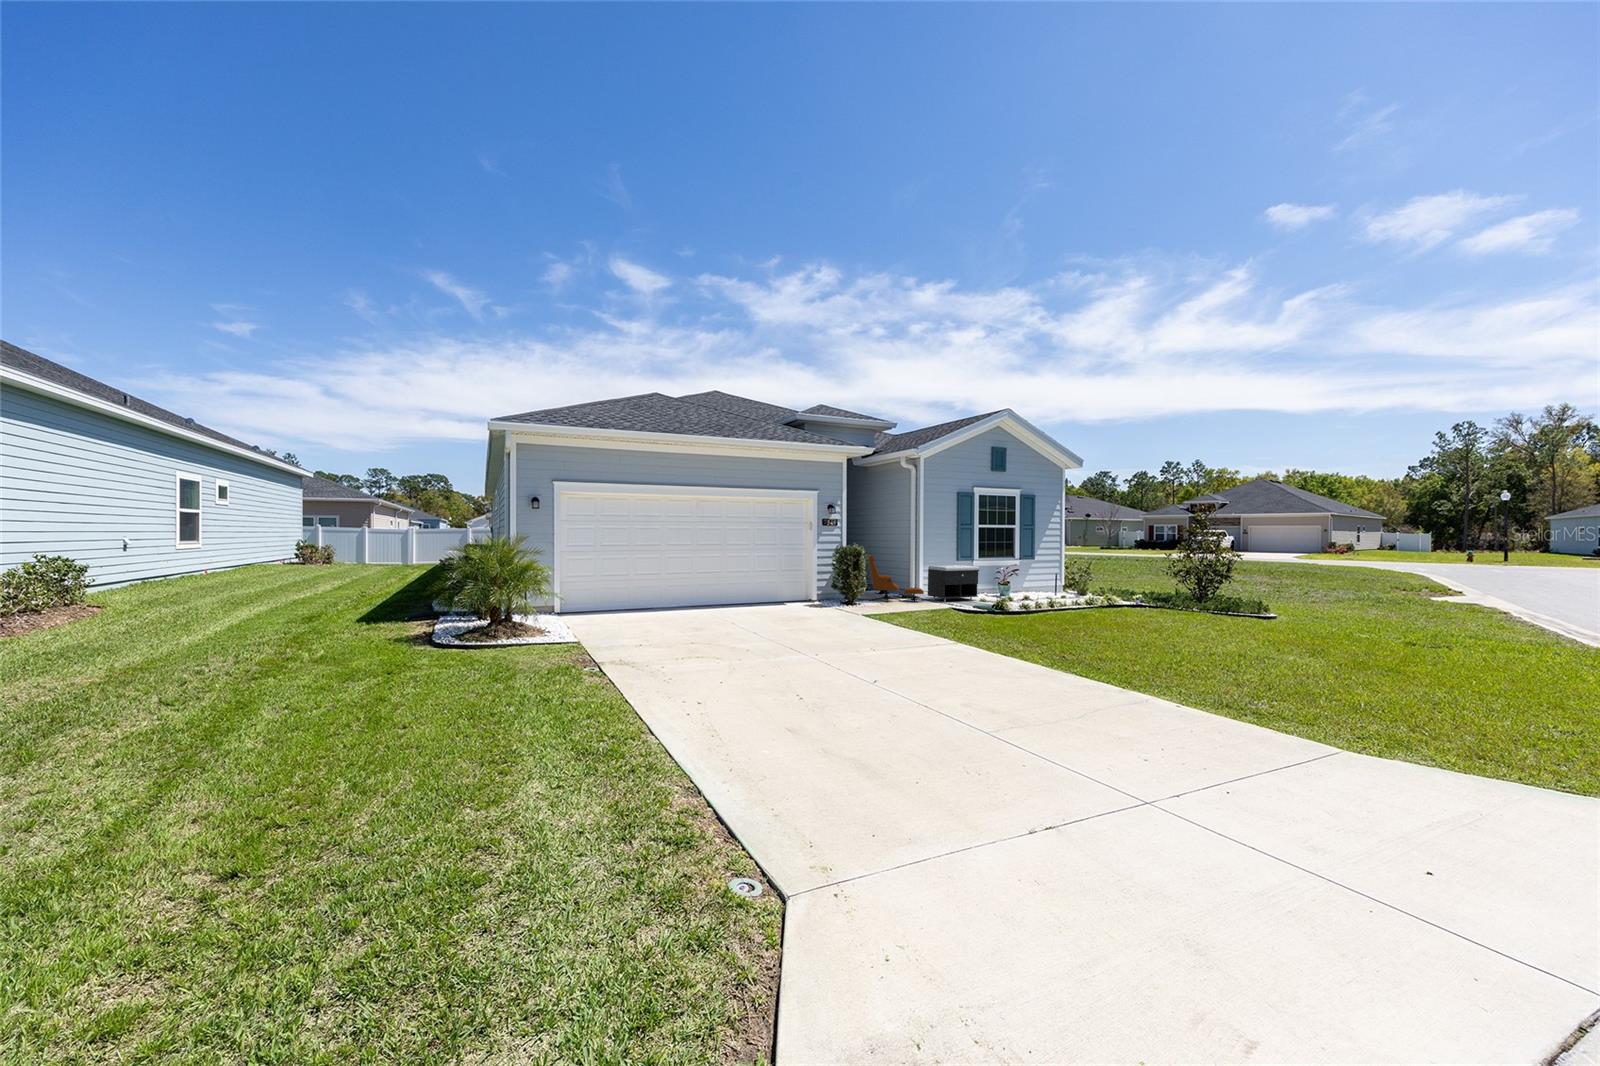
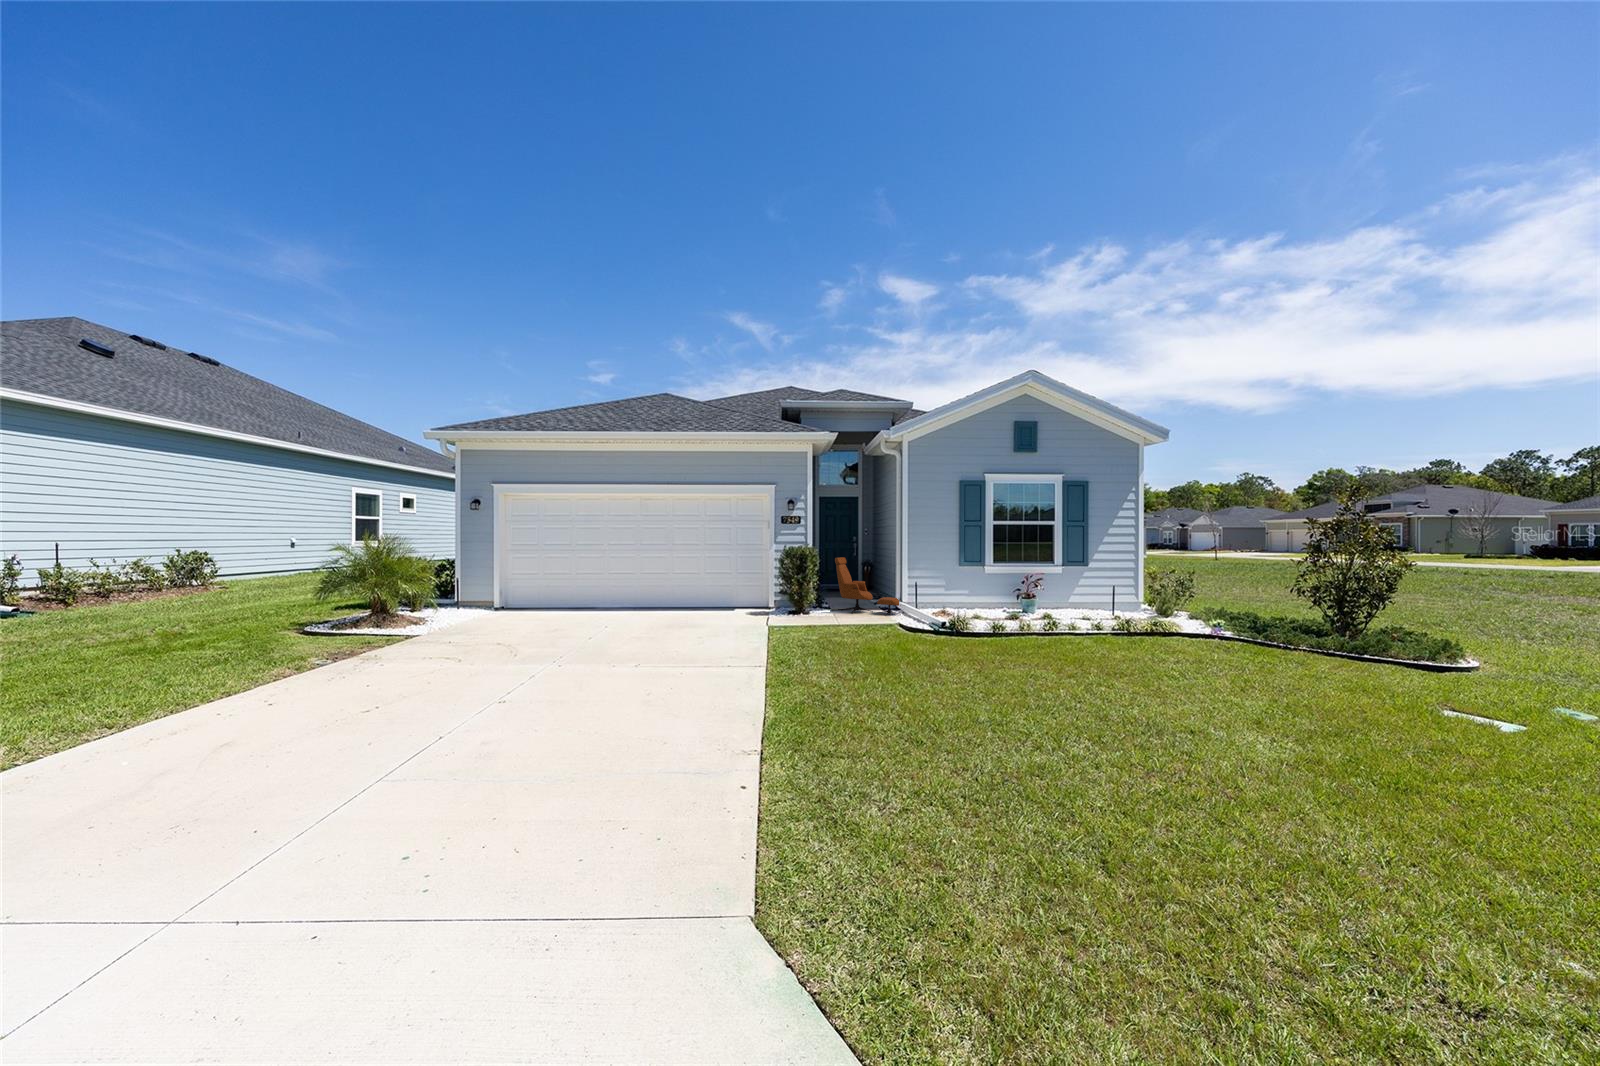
storage bench: present [928,565,979,602] -> none [915,571,980,617]

